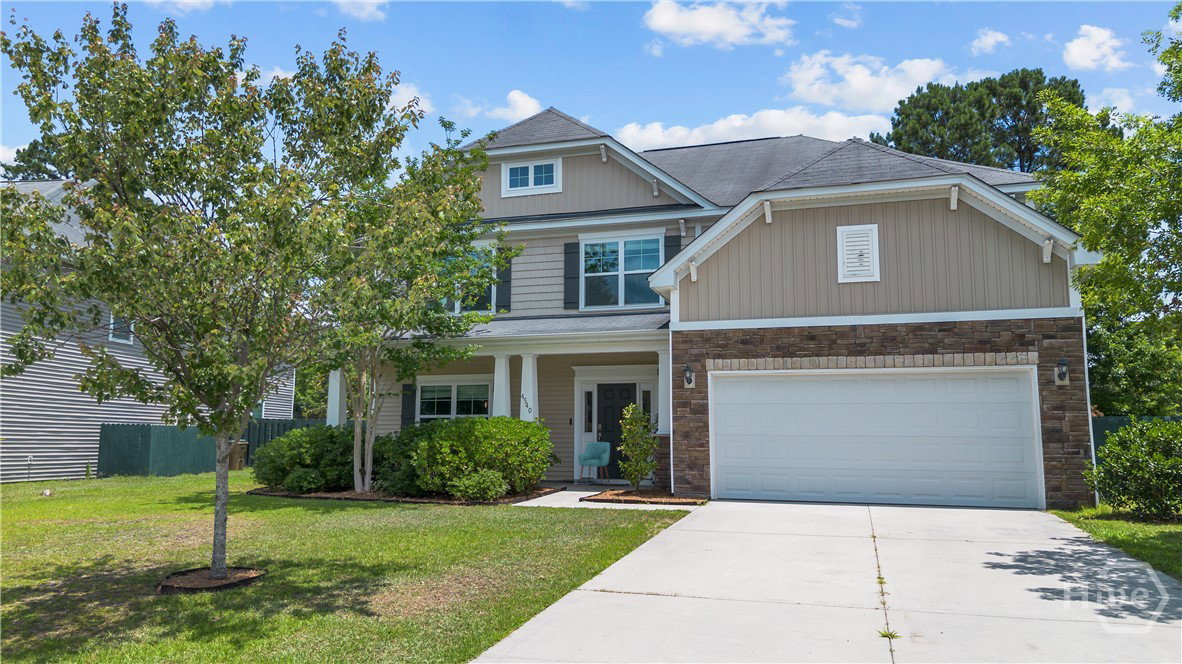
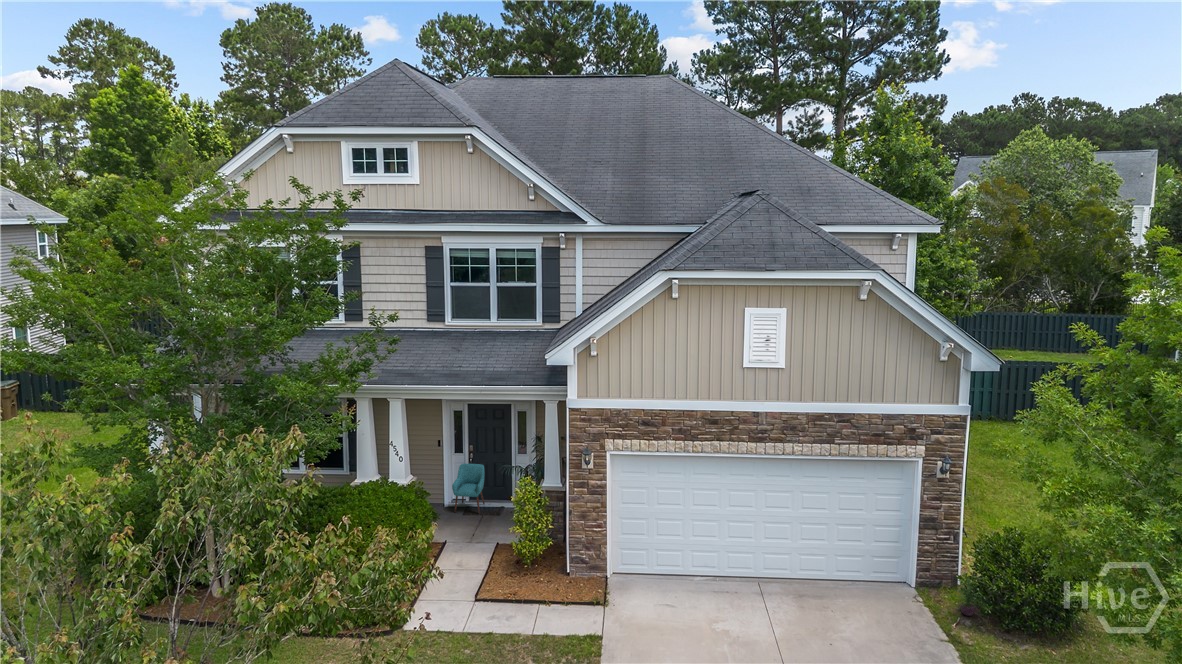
decorative plant: none [1081,479,1129,520] -> present [956,579,981,616]

